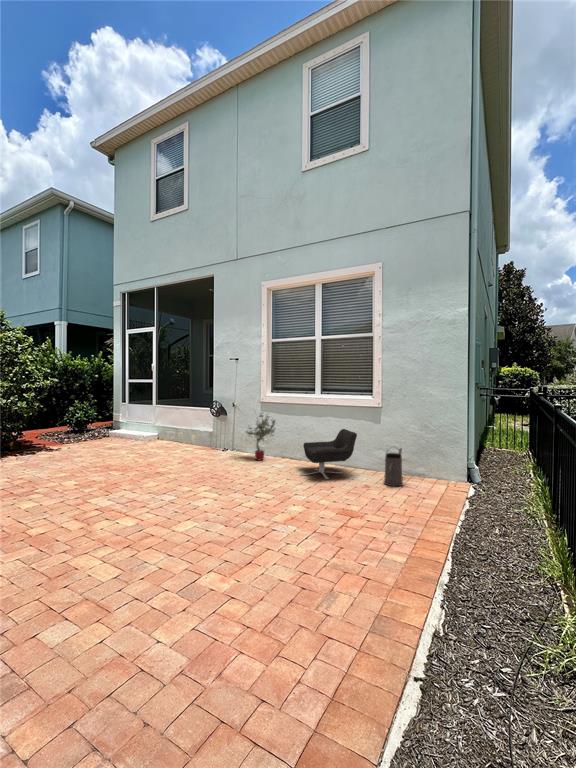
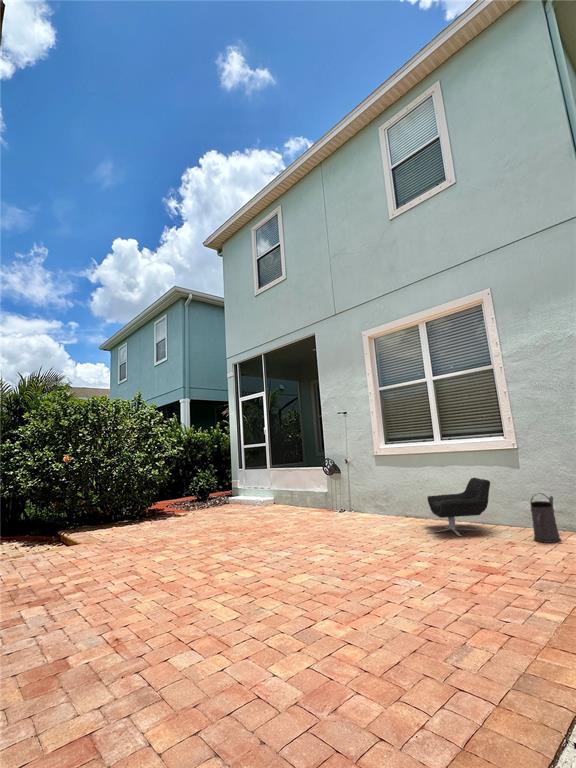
potted tree: present [246,413,275,461] -> none [361,466,395,520]

